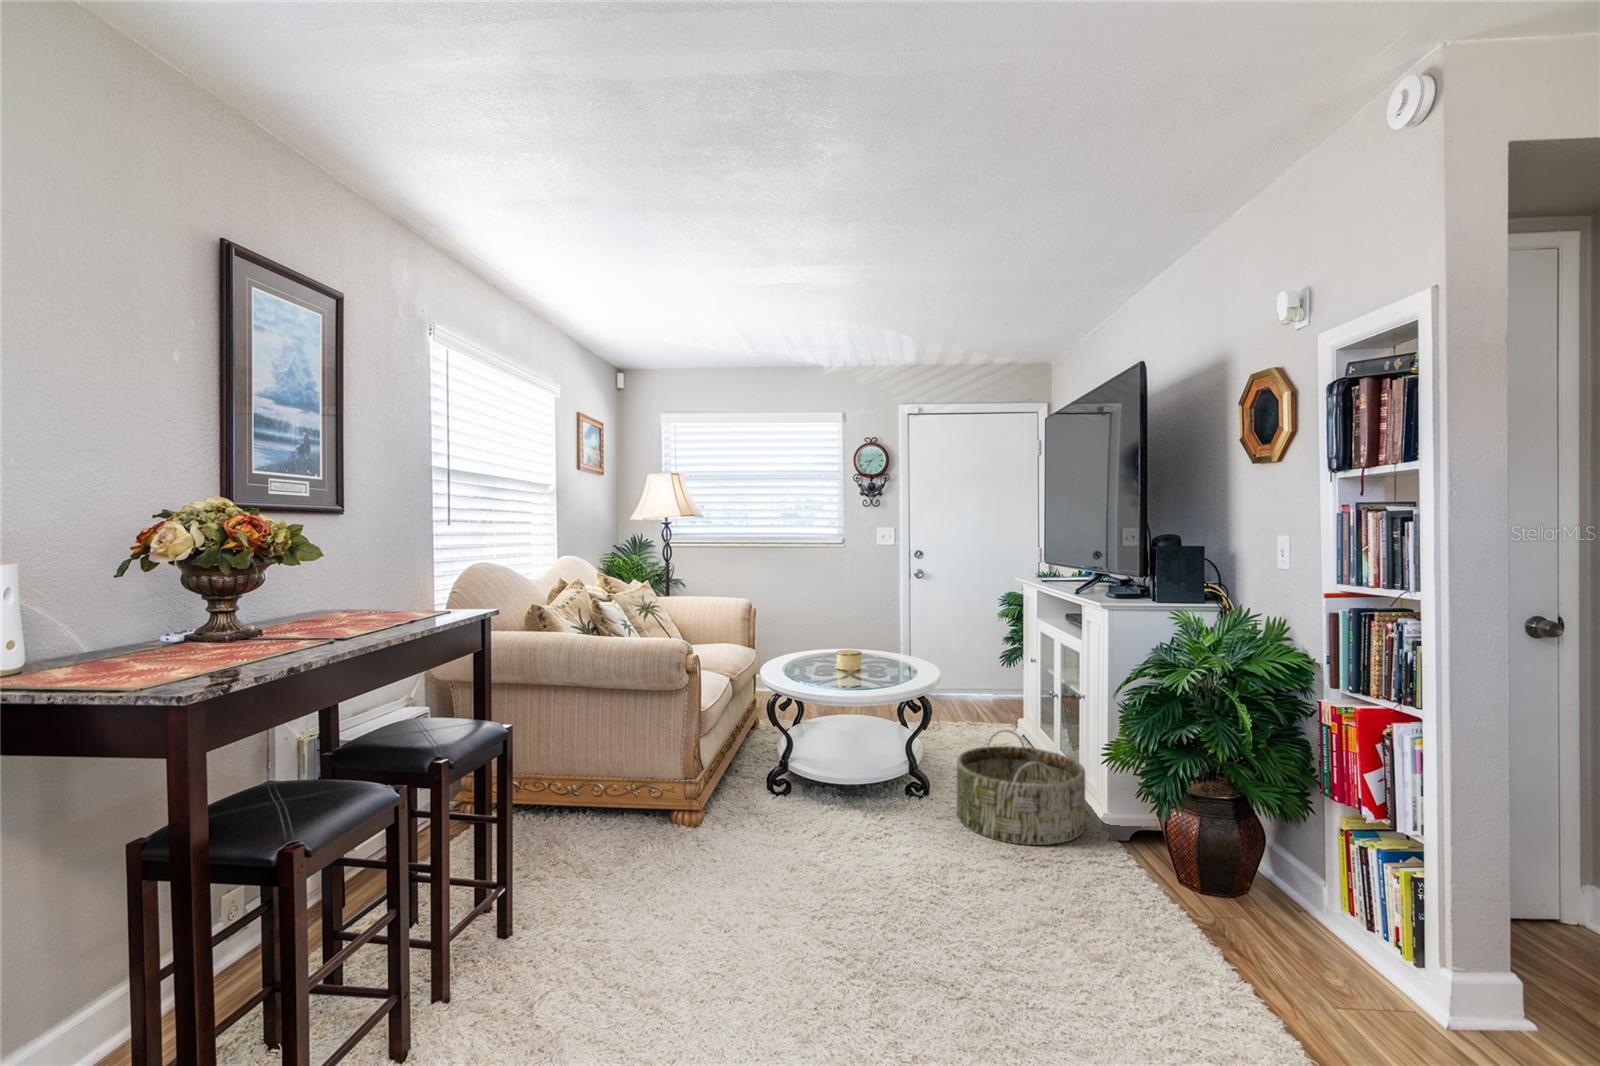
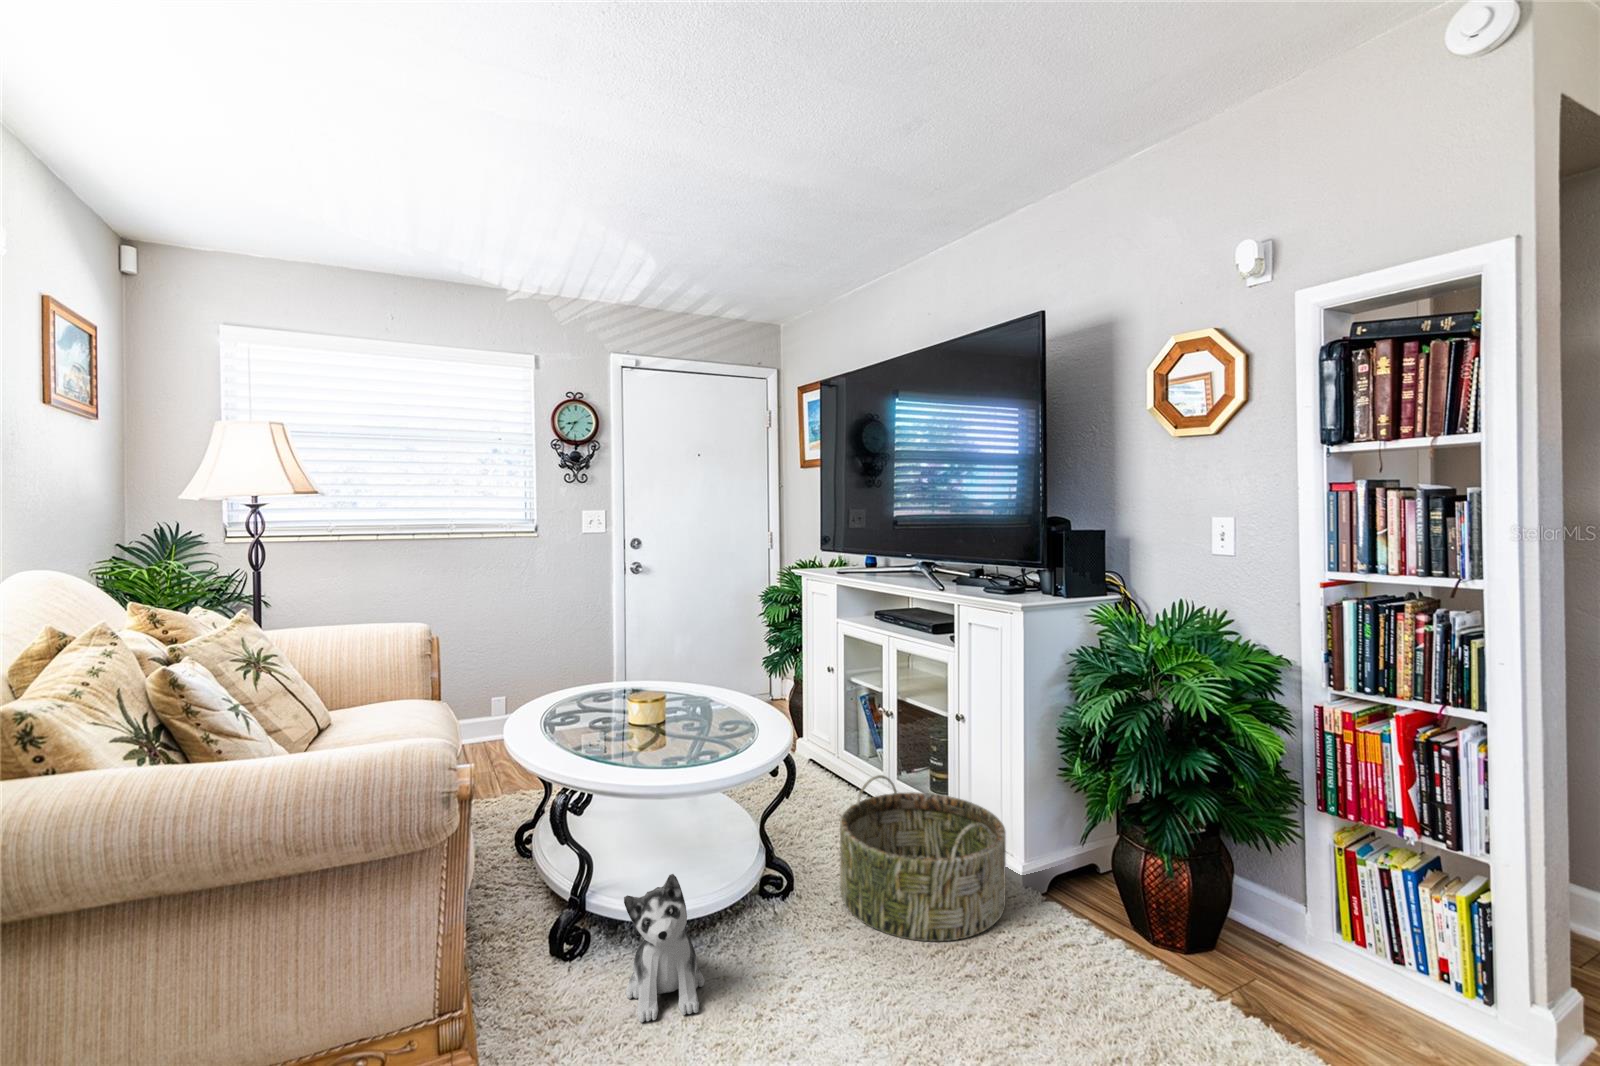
plush toy: none [787,746,836,830] -> present [624,874,705,1023]

